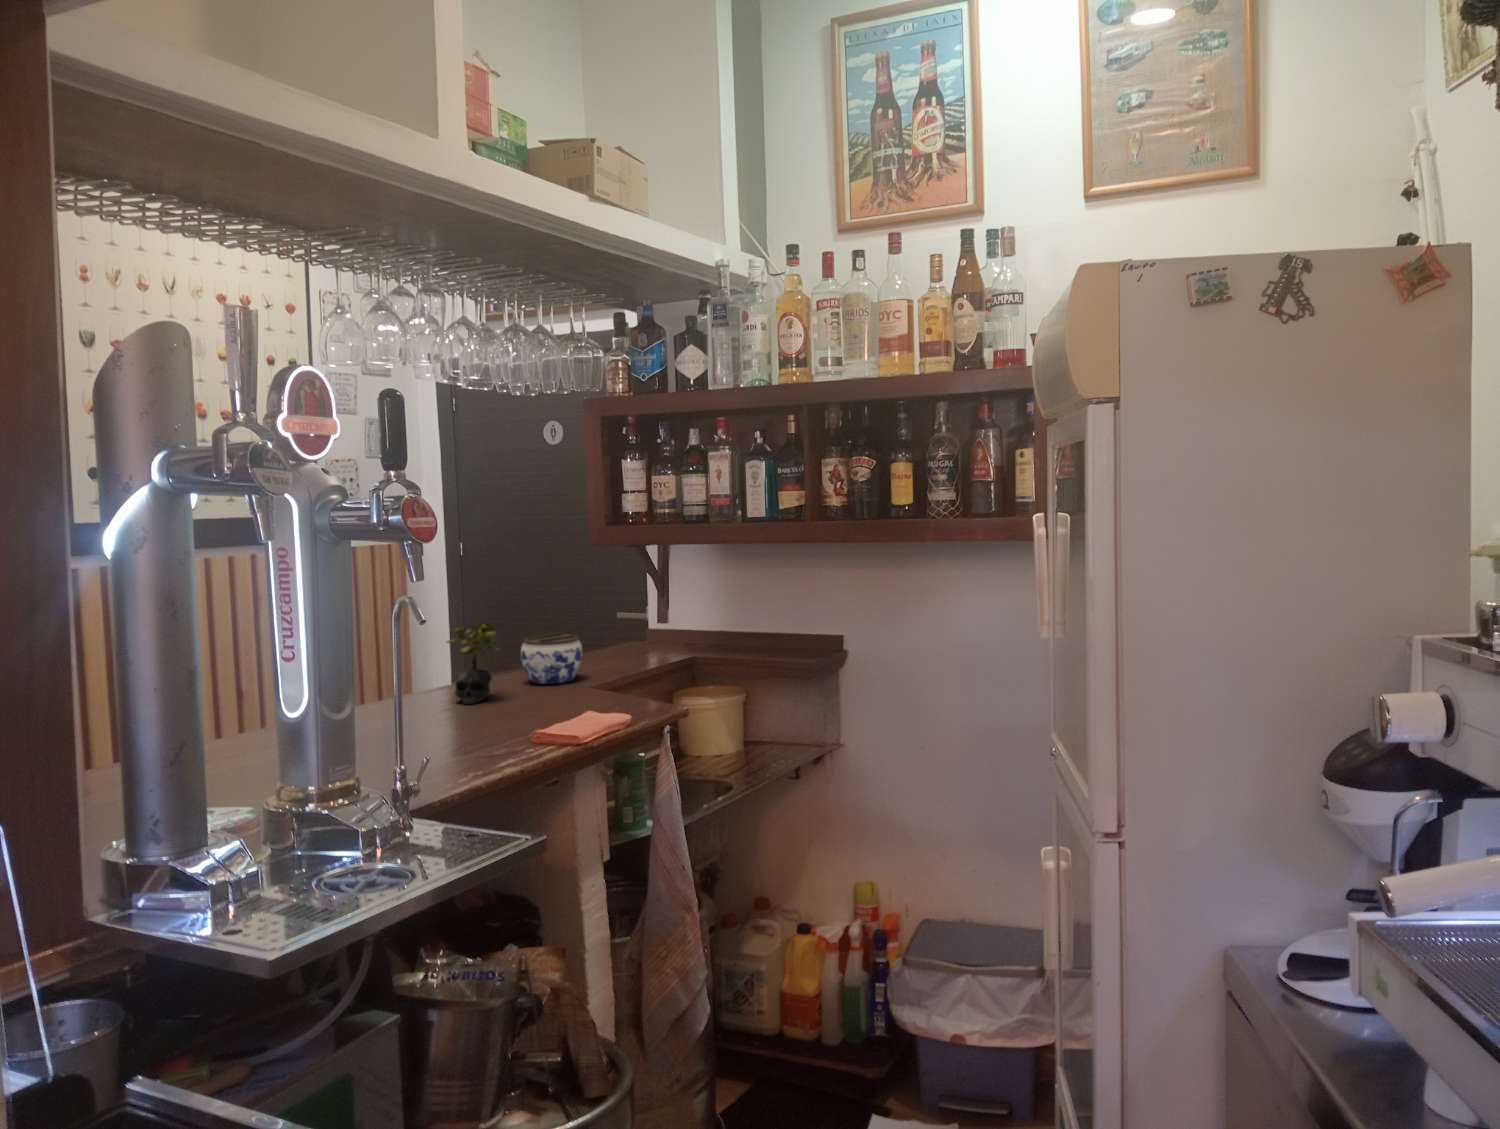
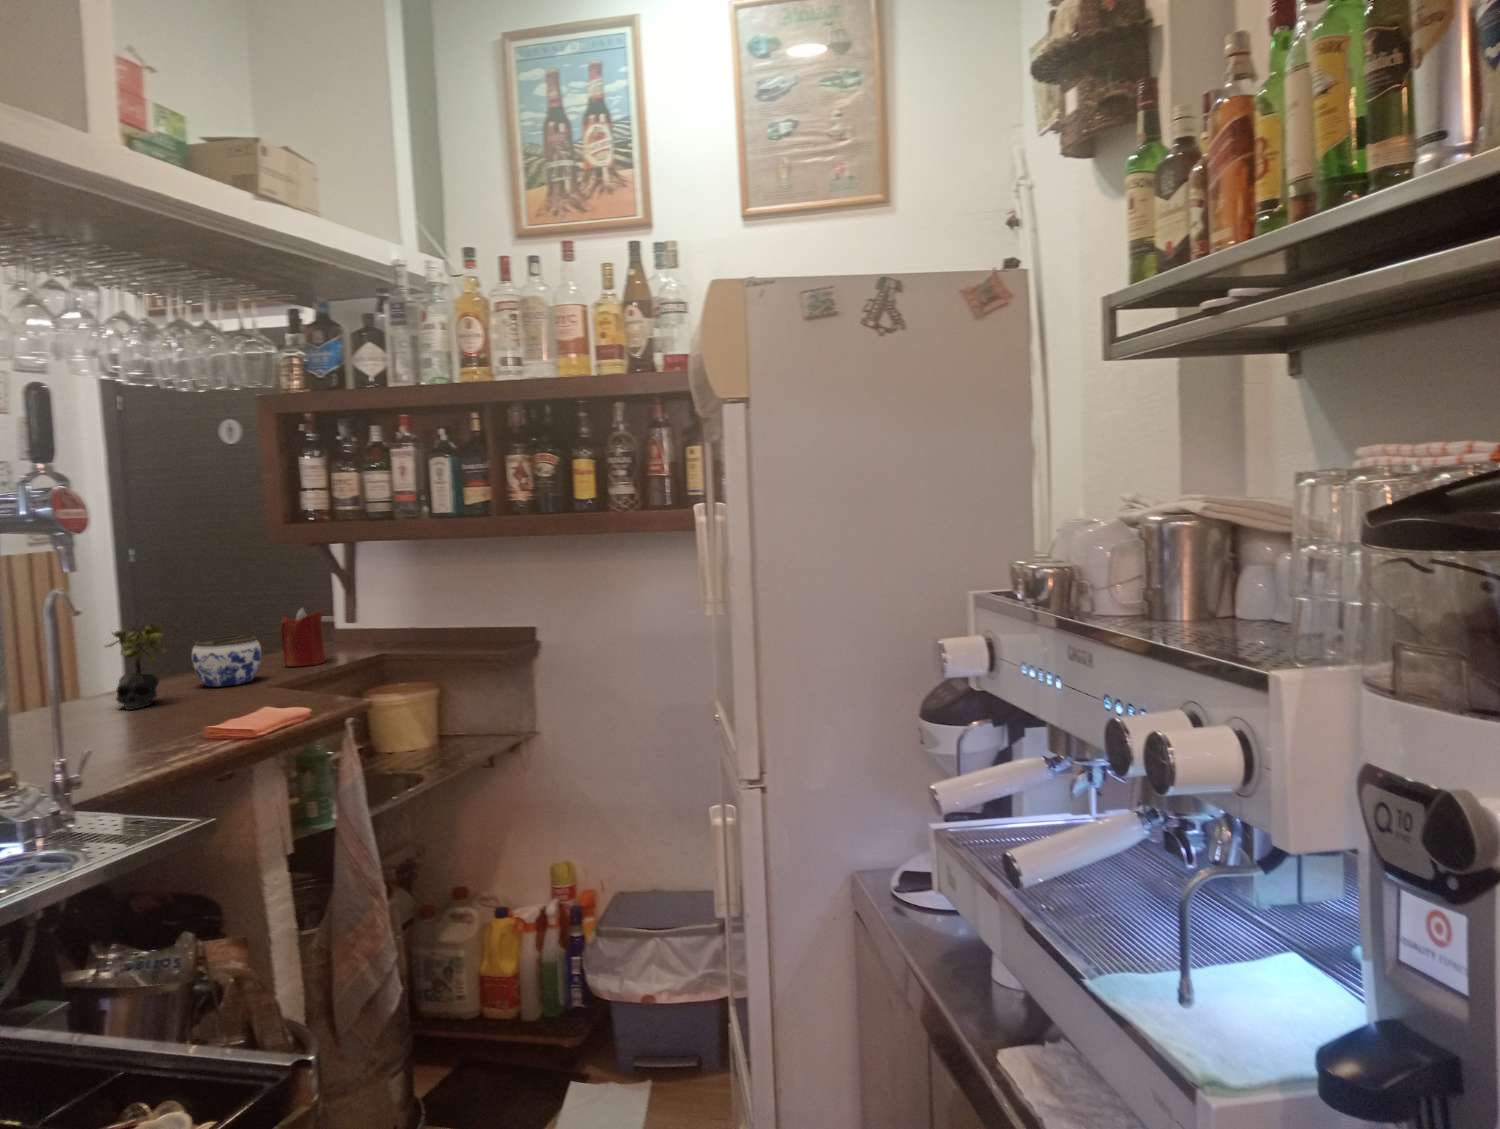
candle: none [600,608,640,666] -> present [281,608,326,667]

